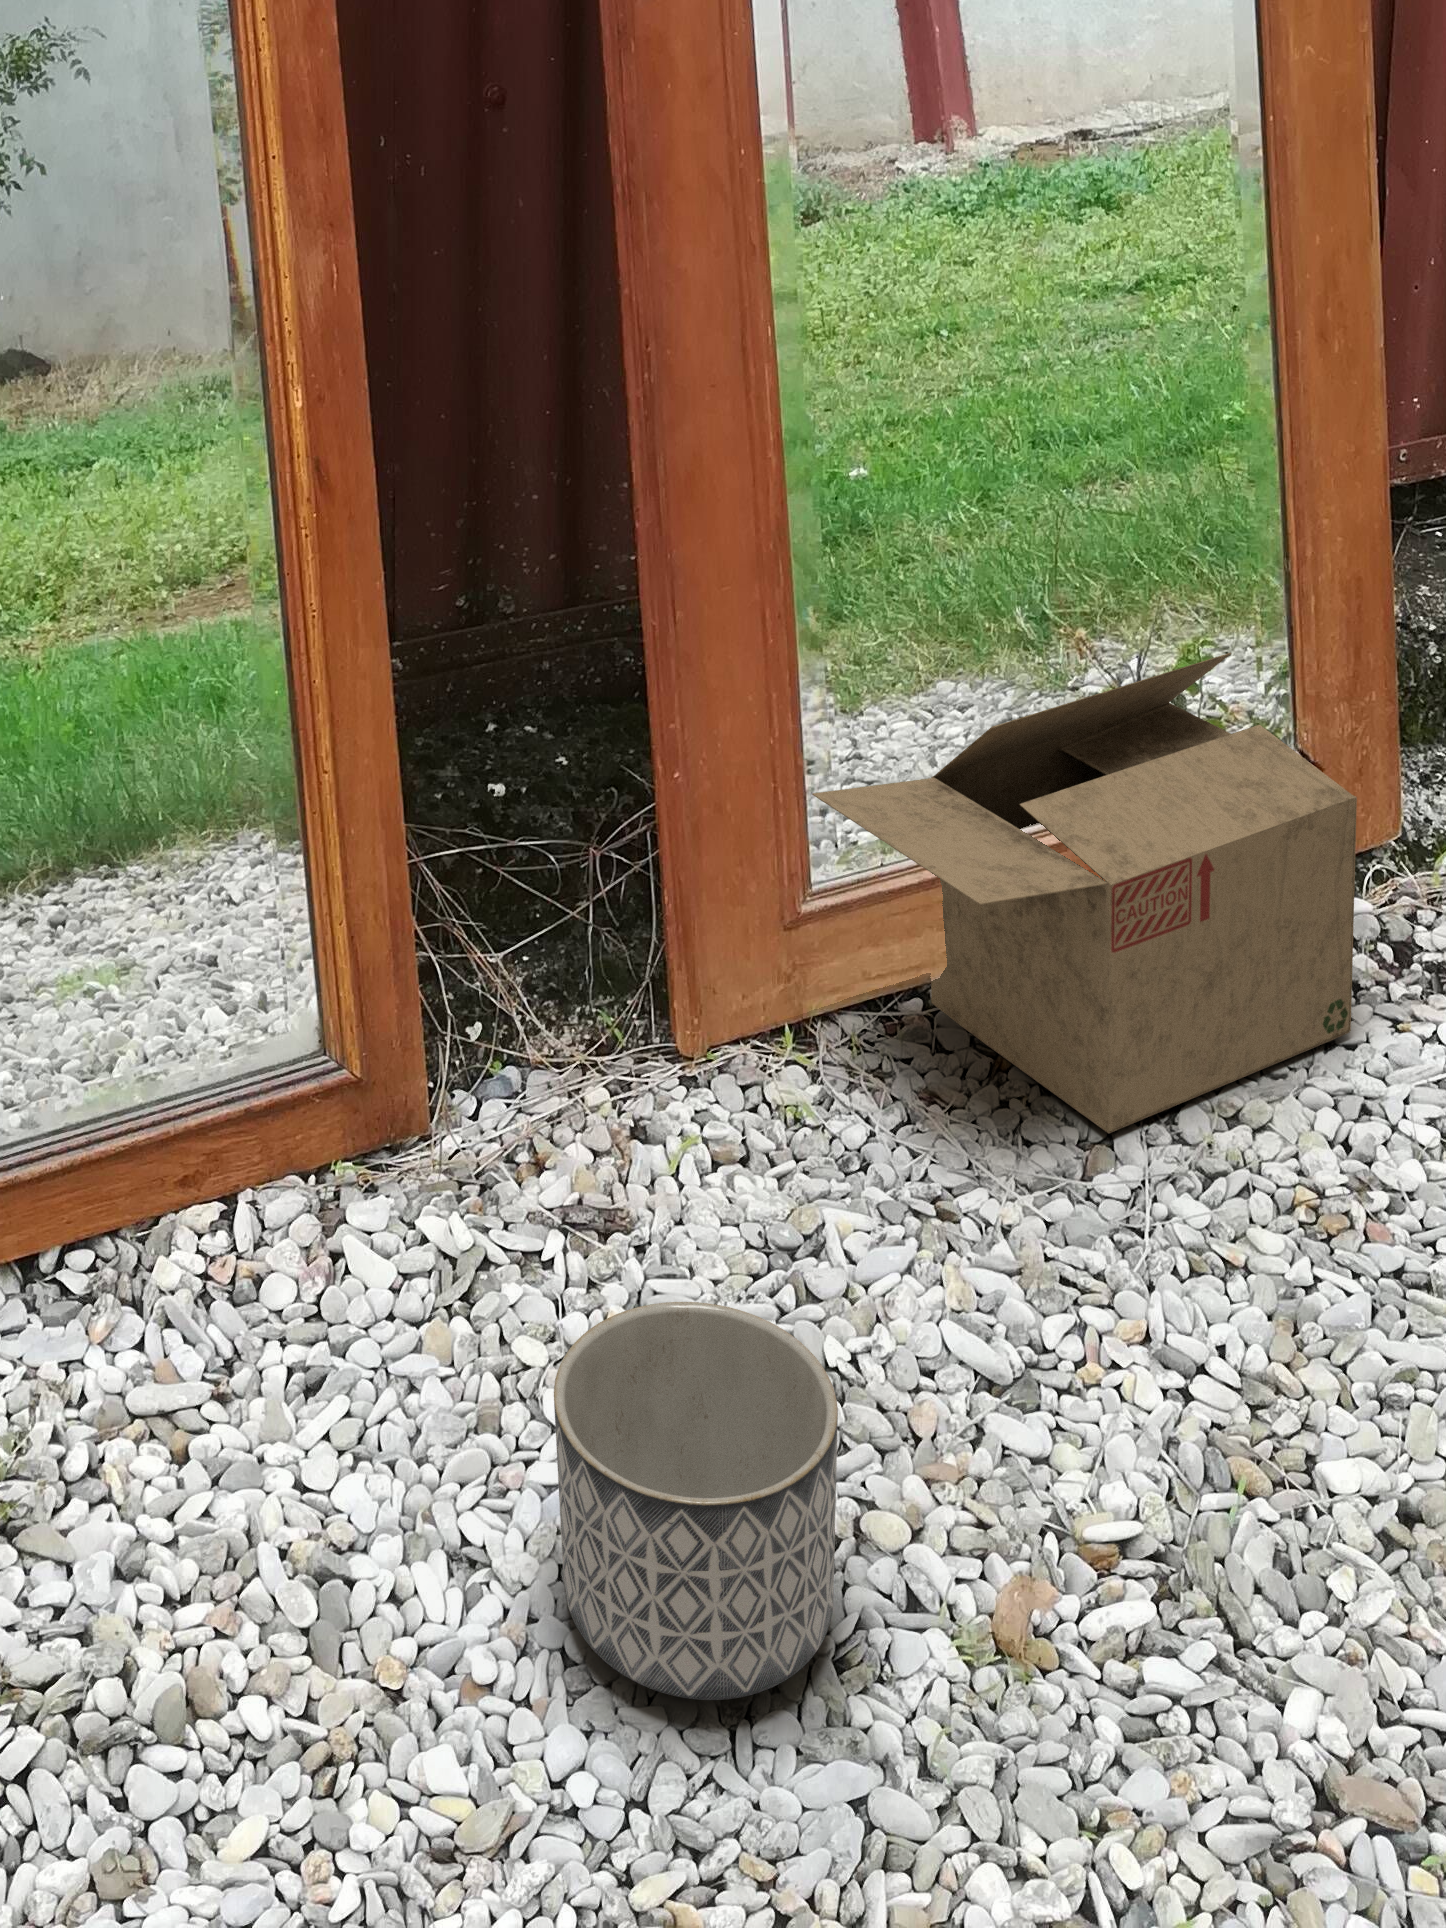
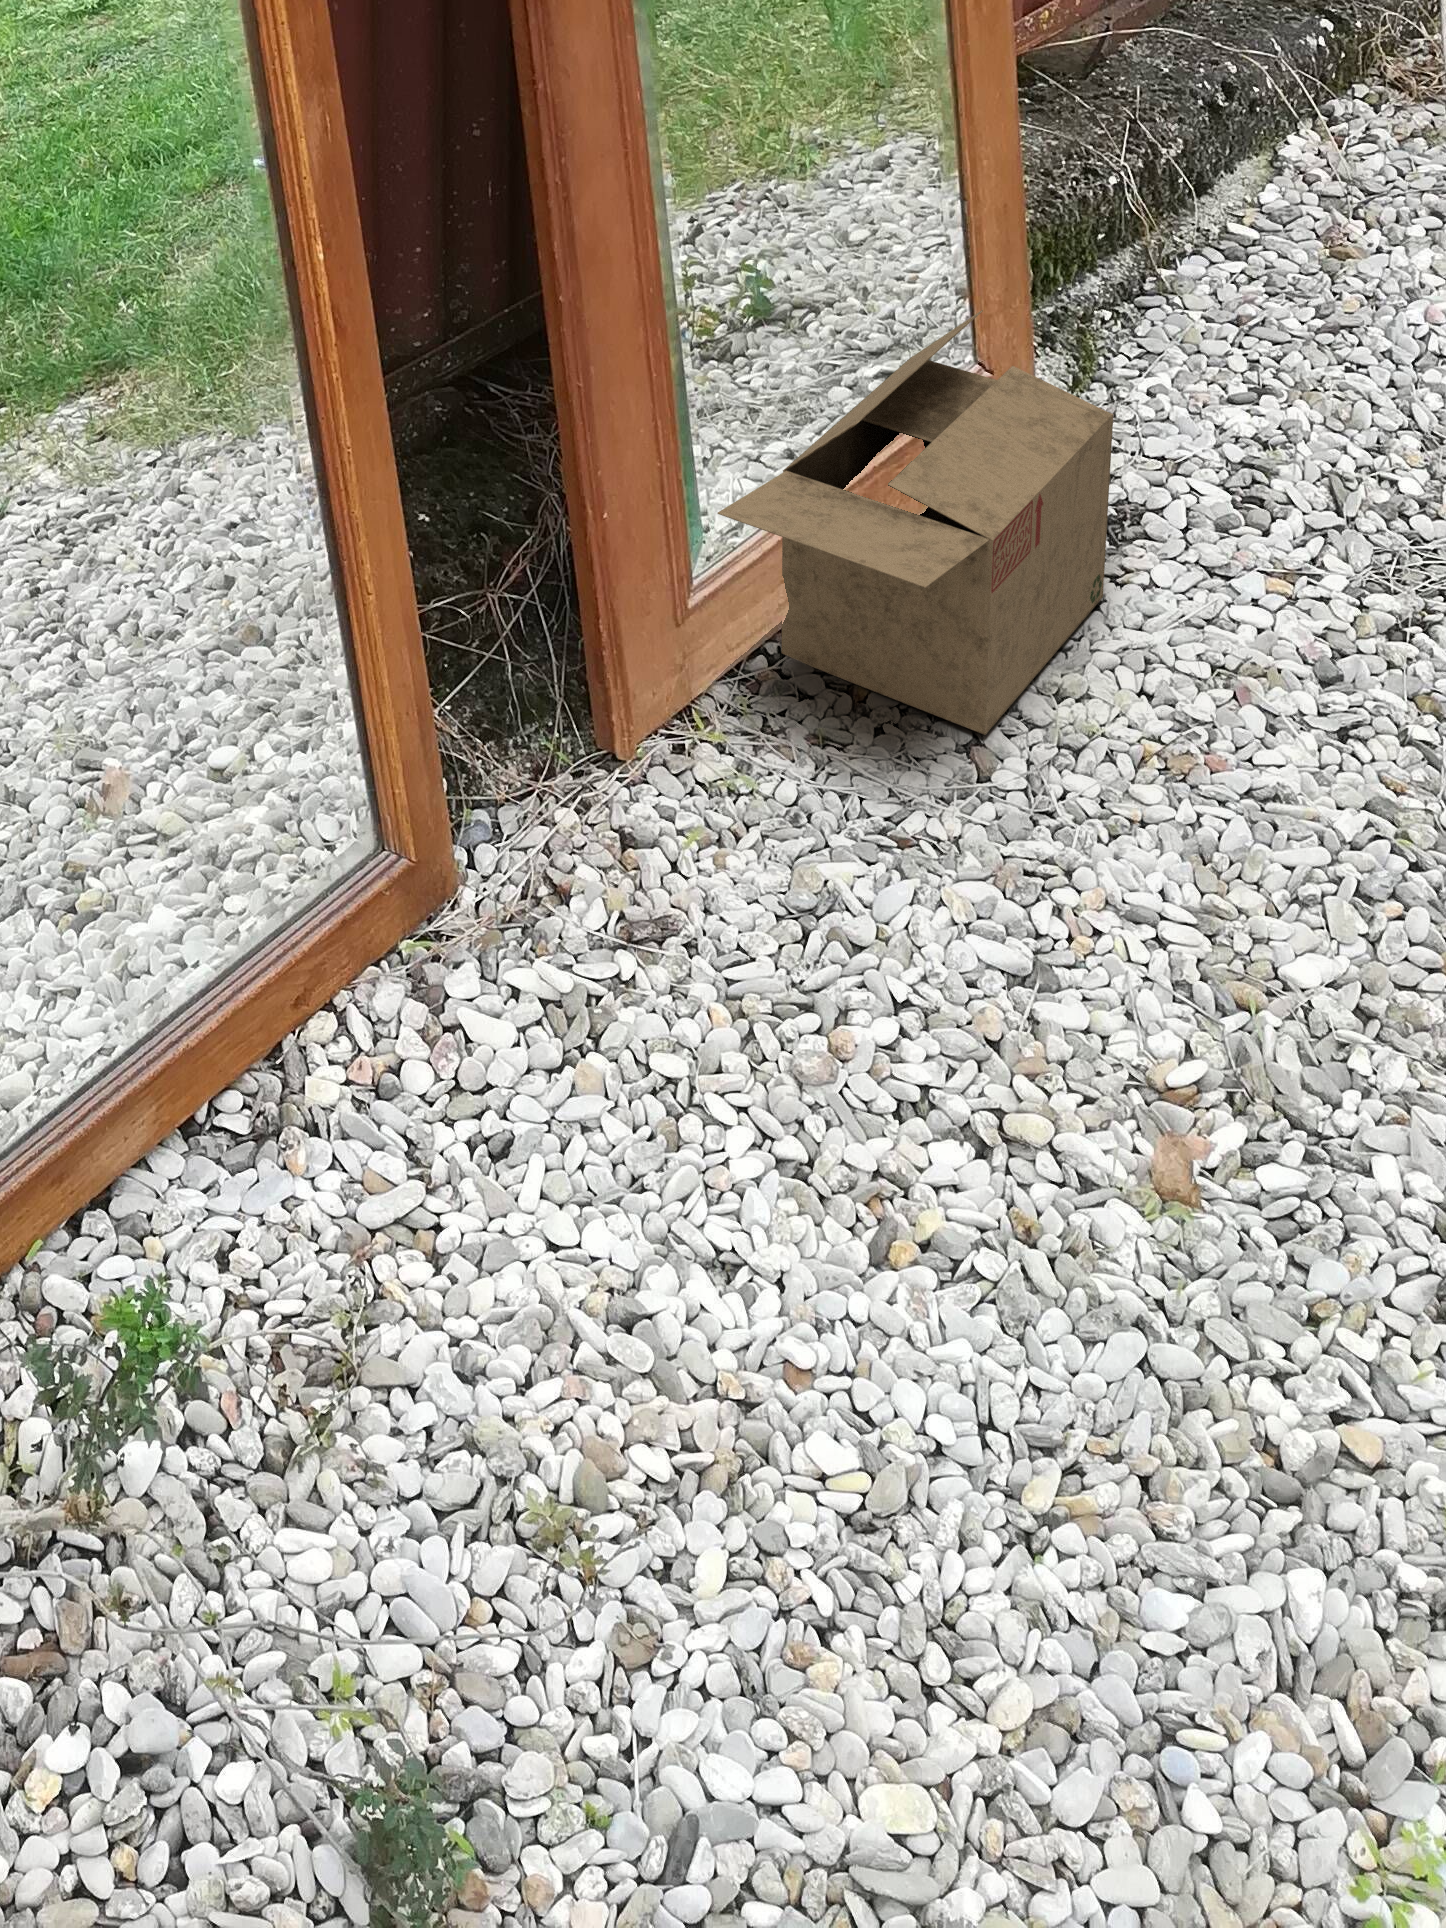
planter: present [554,1302,838,1700] -> none [813,997,1068,1327]

